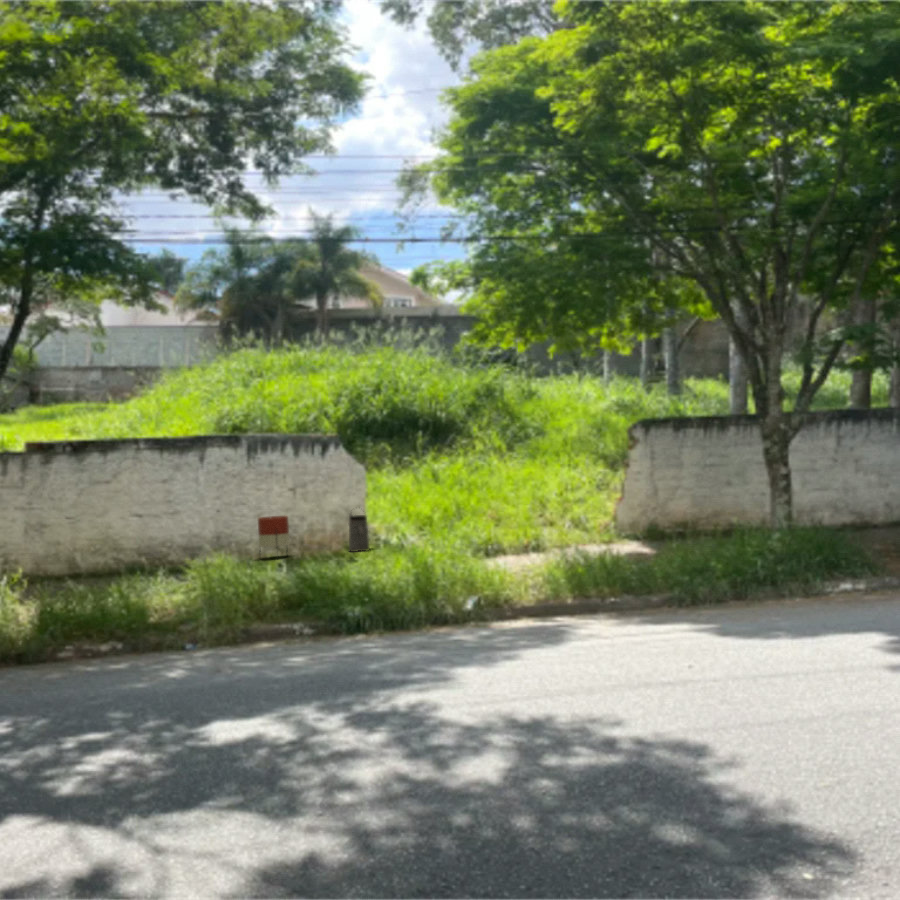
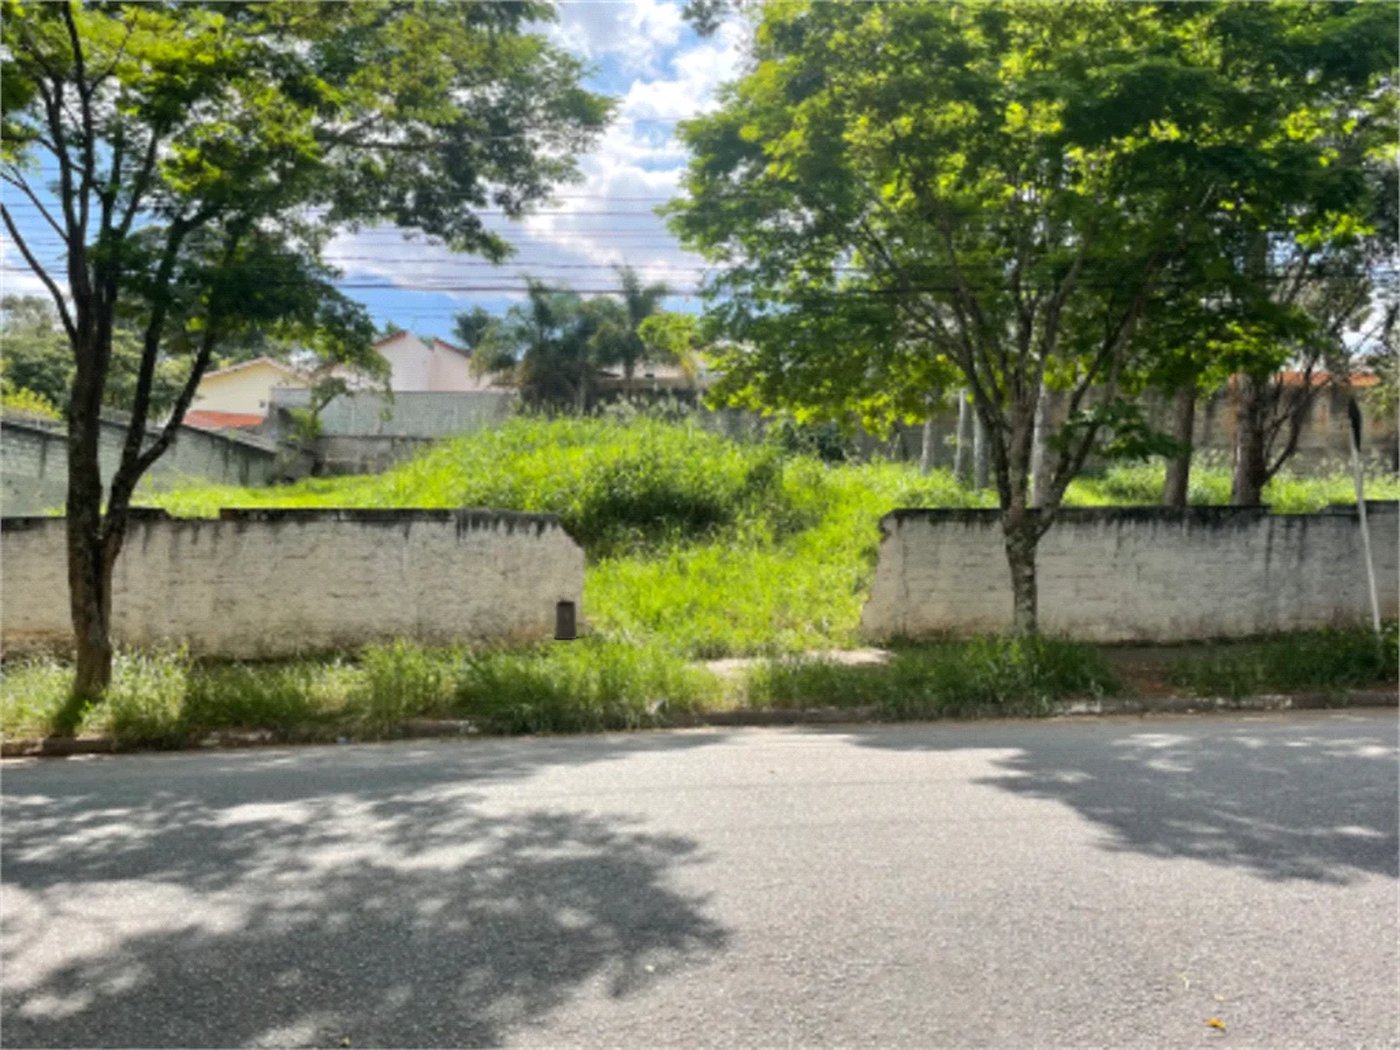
planter: present [258,516,290,552] -> none [460,597,494,644]

